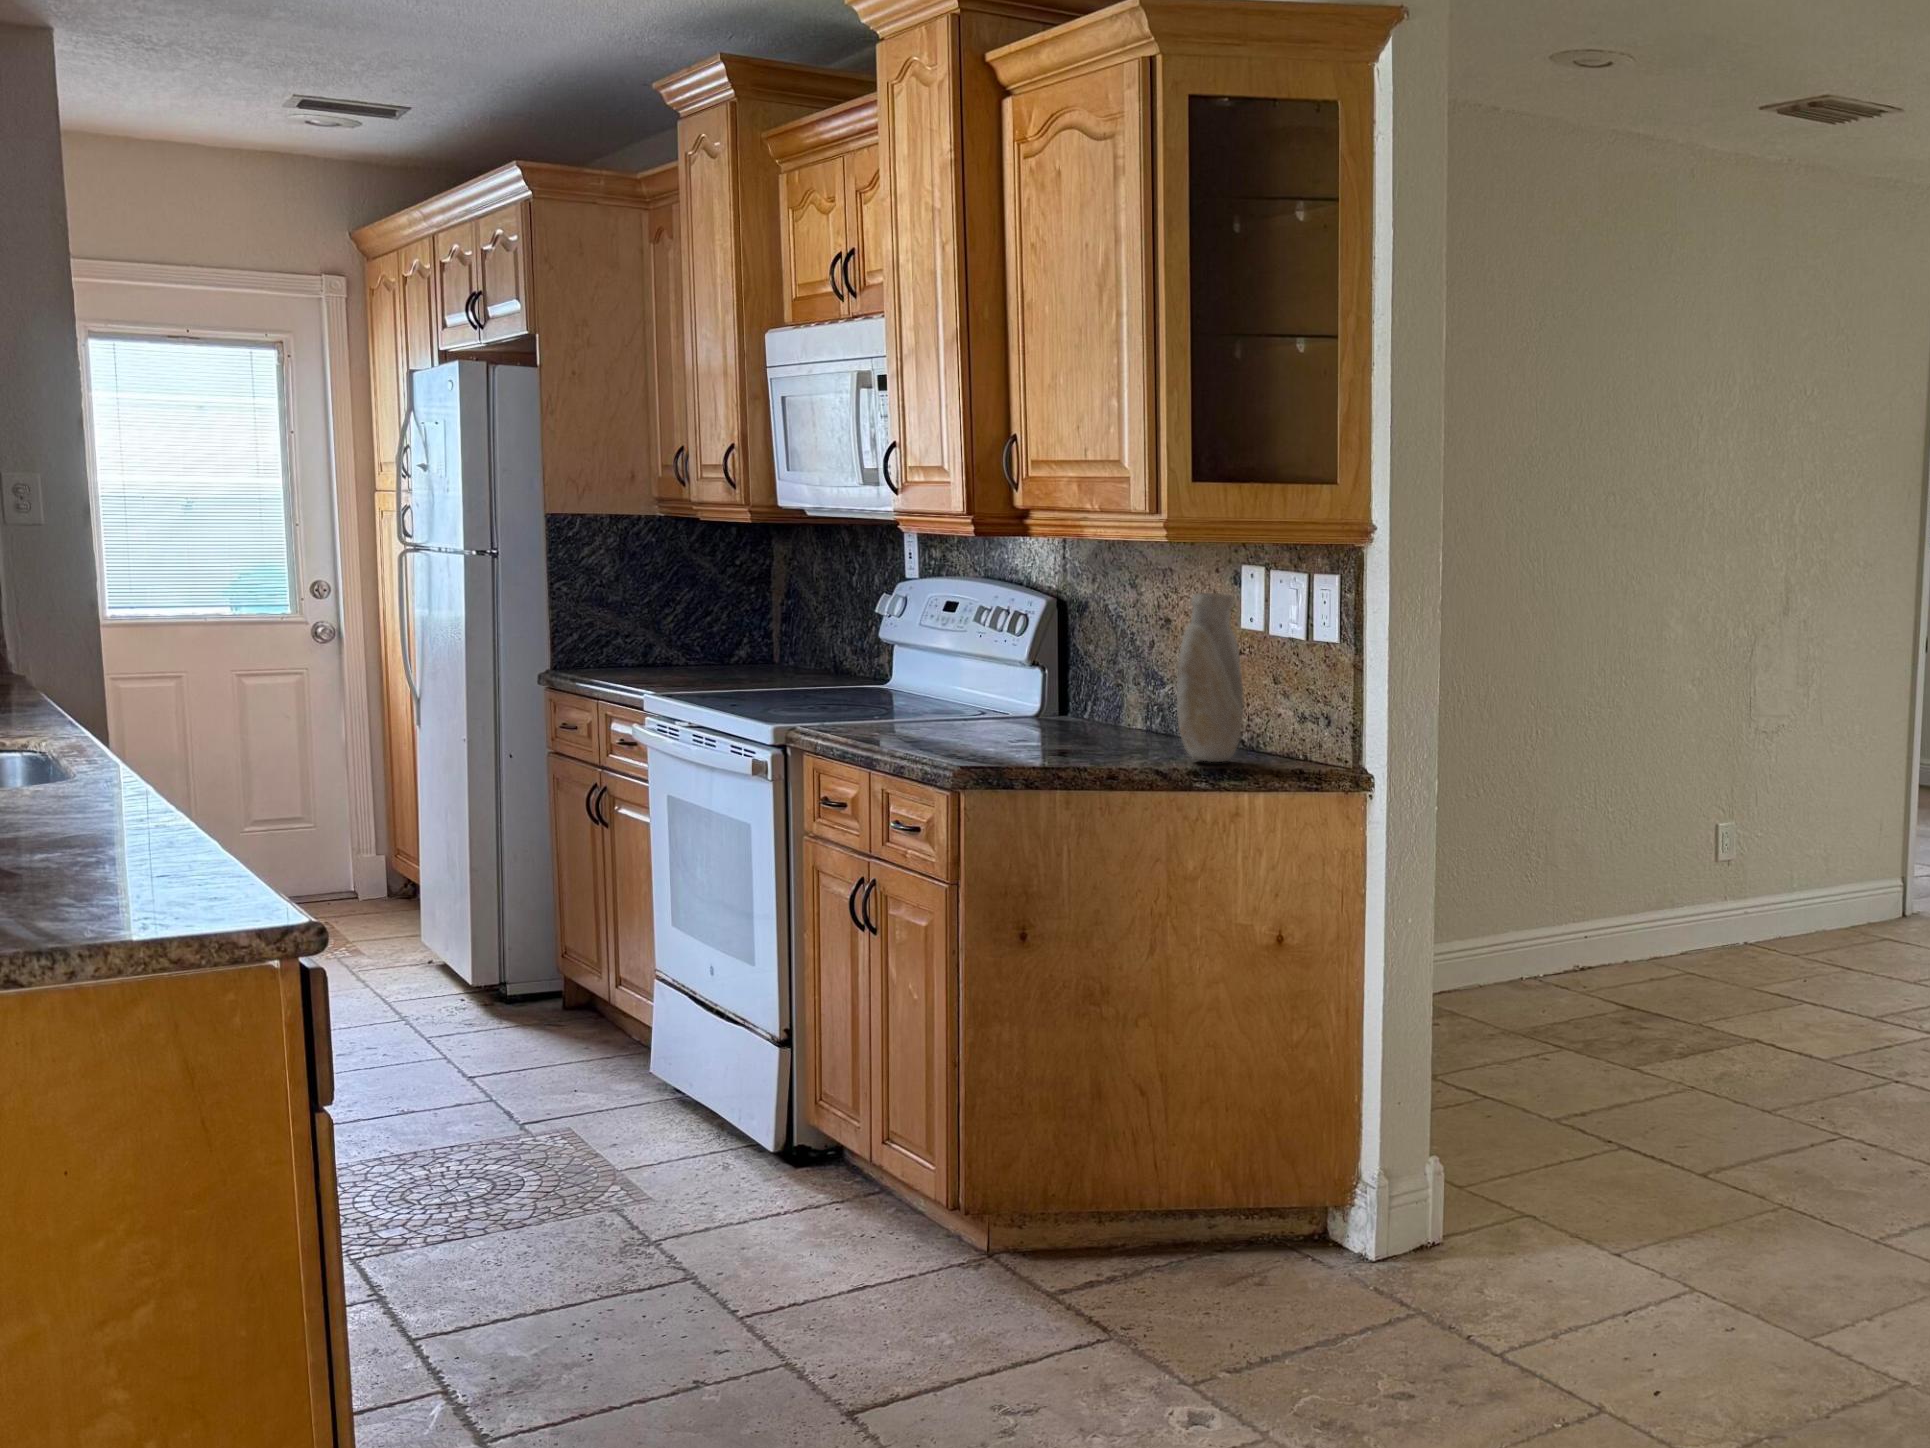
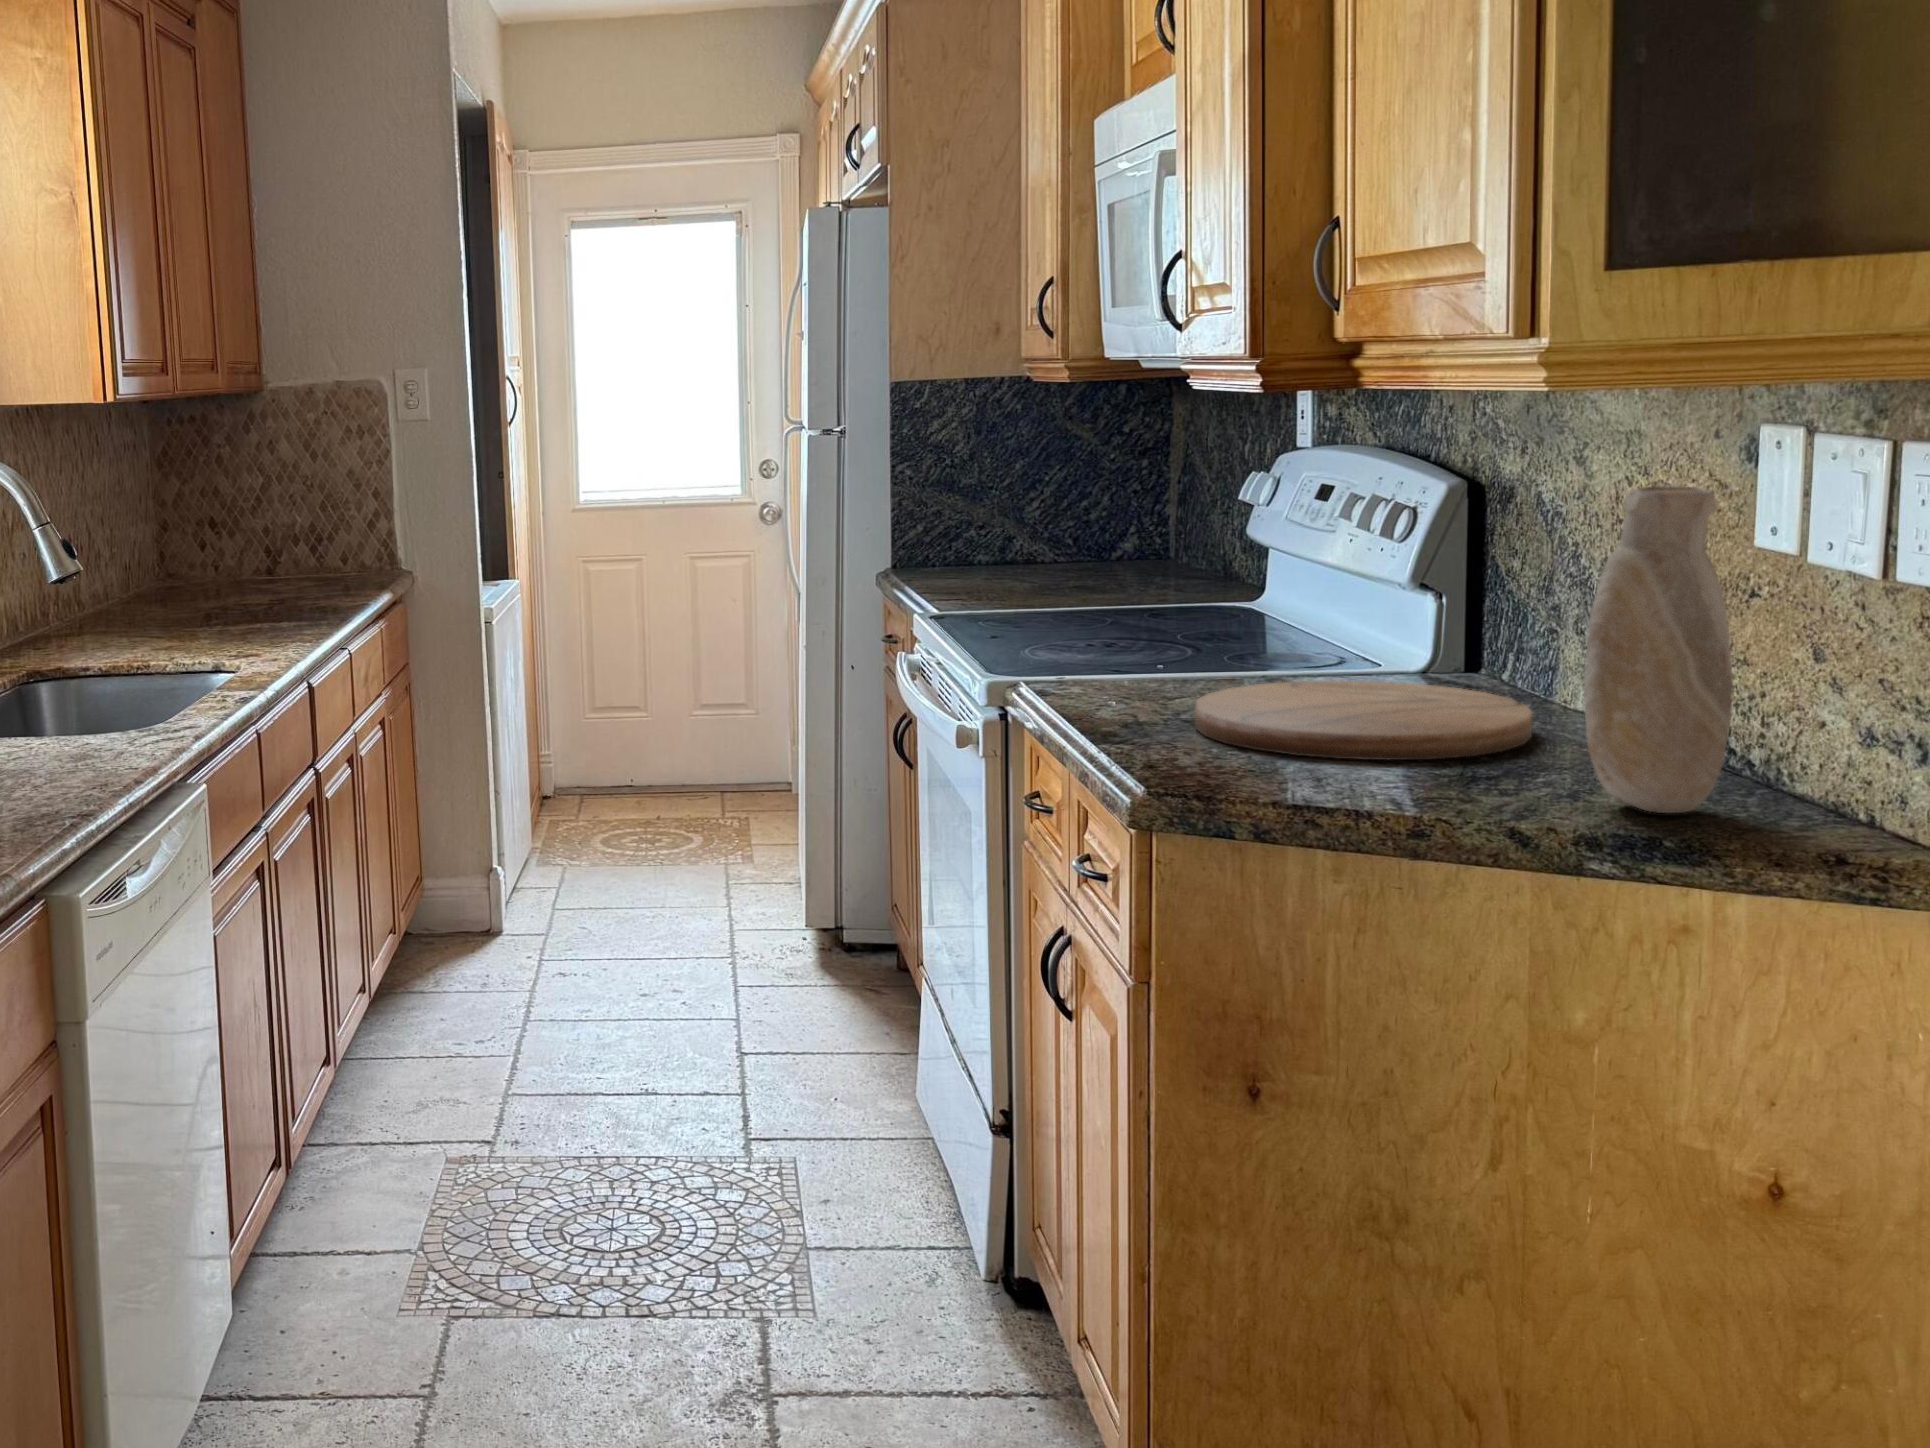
cutting board: none [938,717,1127,752] -> present [1195,681,1533,760]

